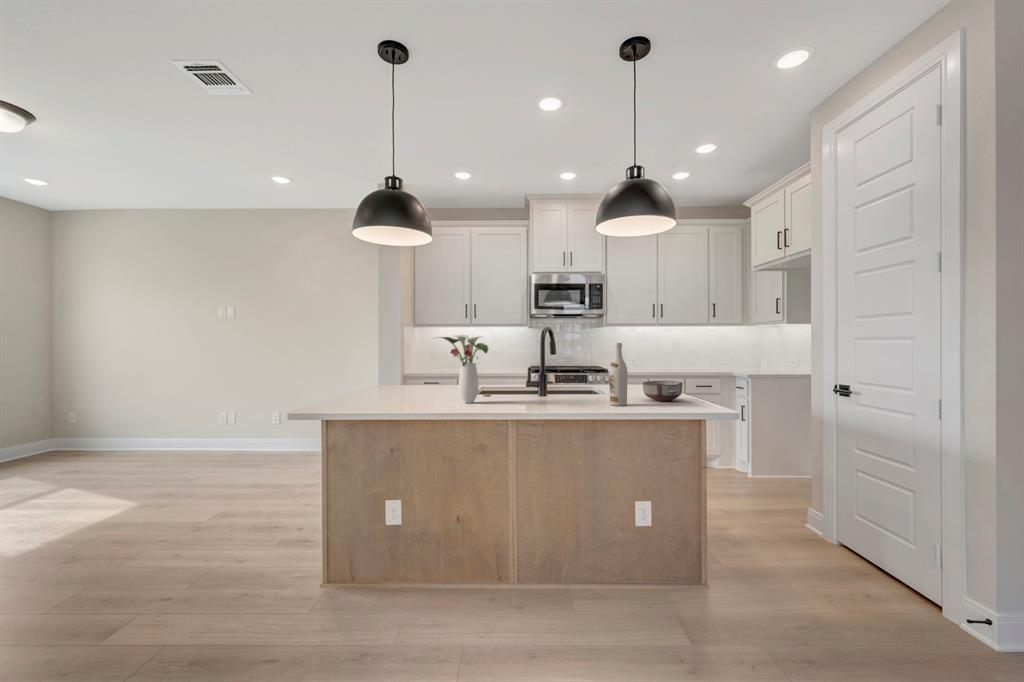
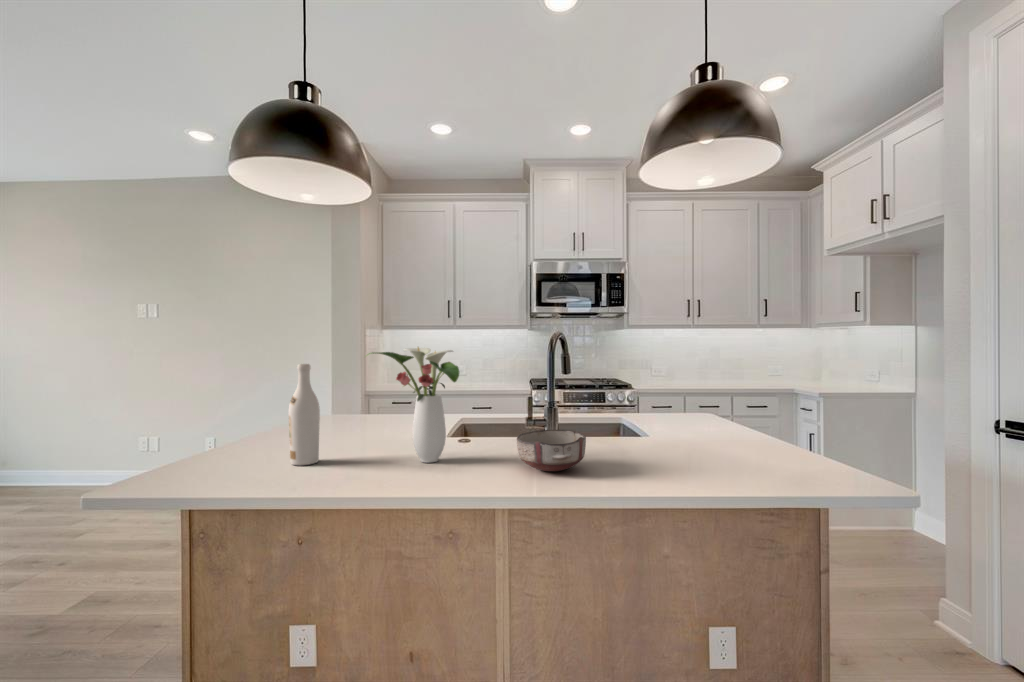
wine bottle: present [609,343,628,406] -> present [289,364,320,465]
ceramic bowl: present [643,381,682,401] -> present [517,430,586,471]

